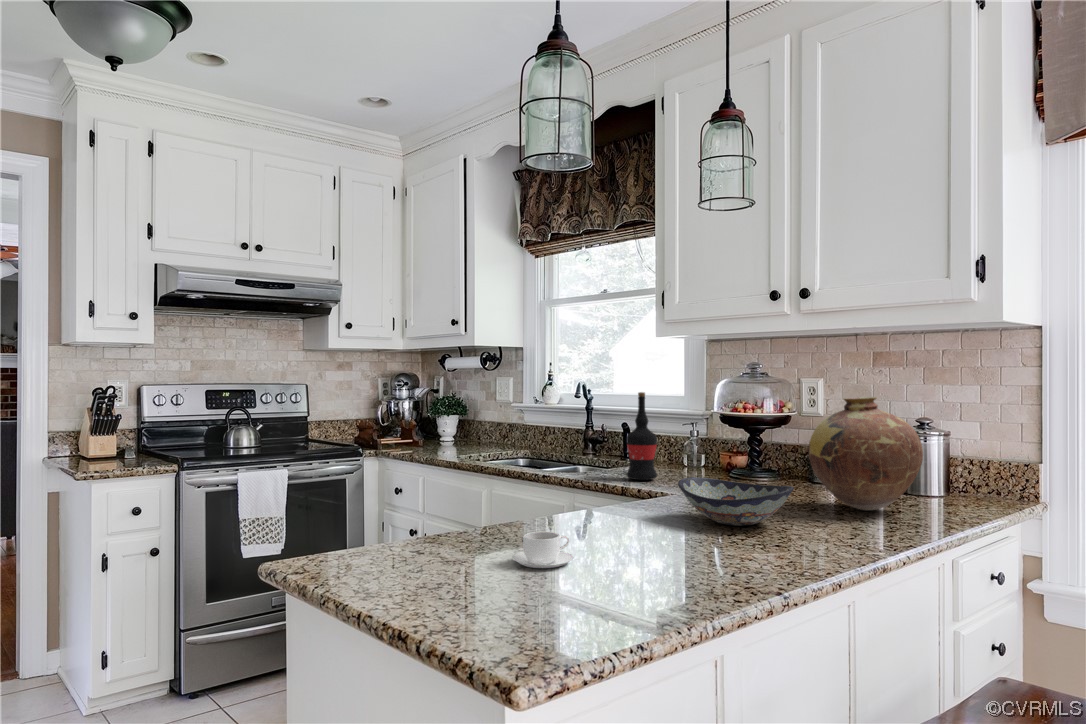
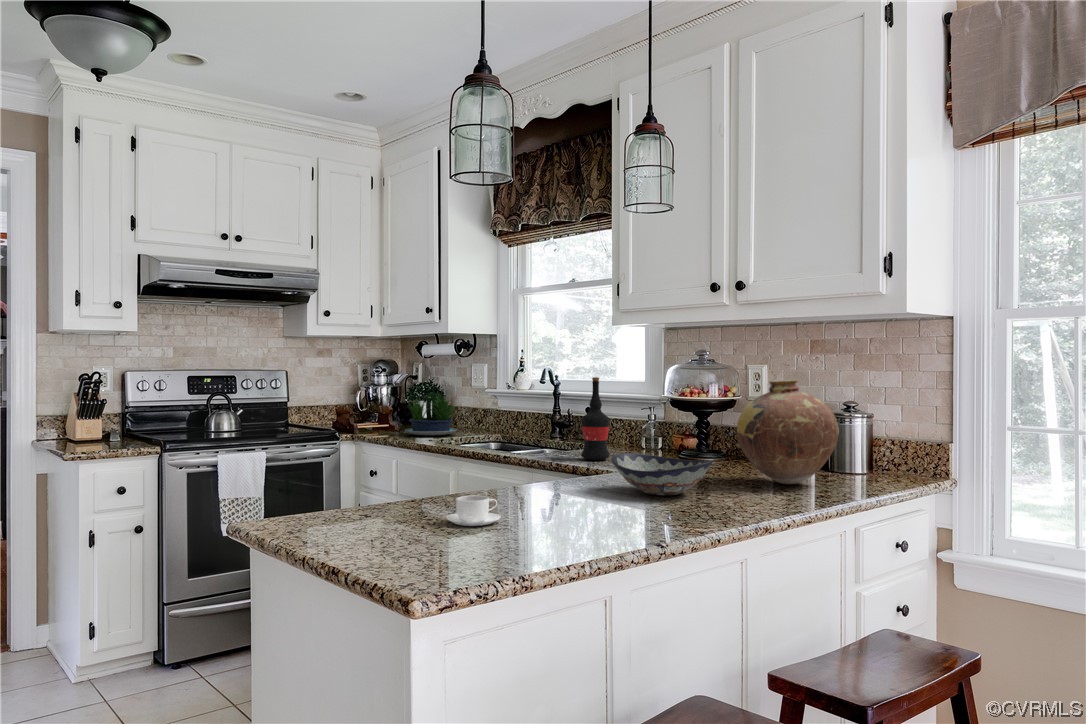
potted plant: none [430,406,494,451] -> present [405,393,457,436]

